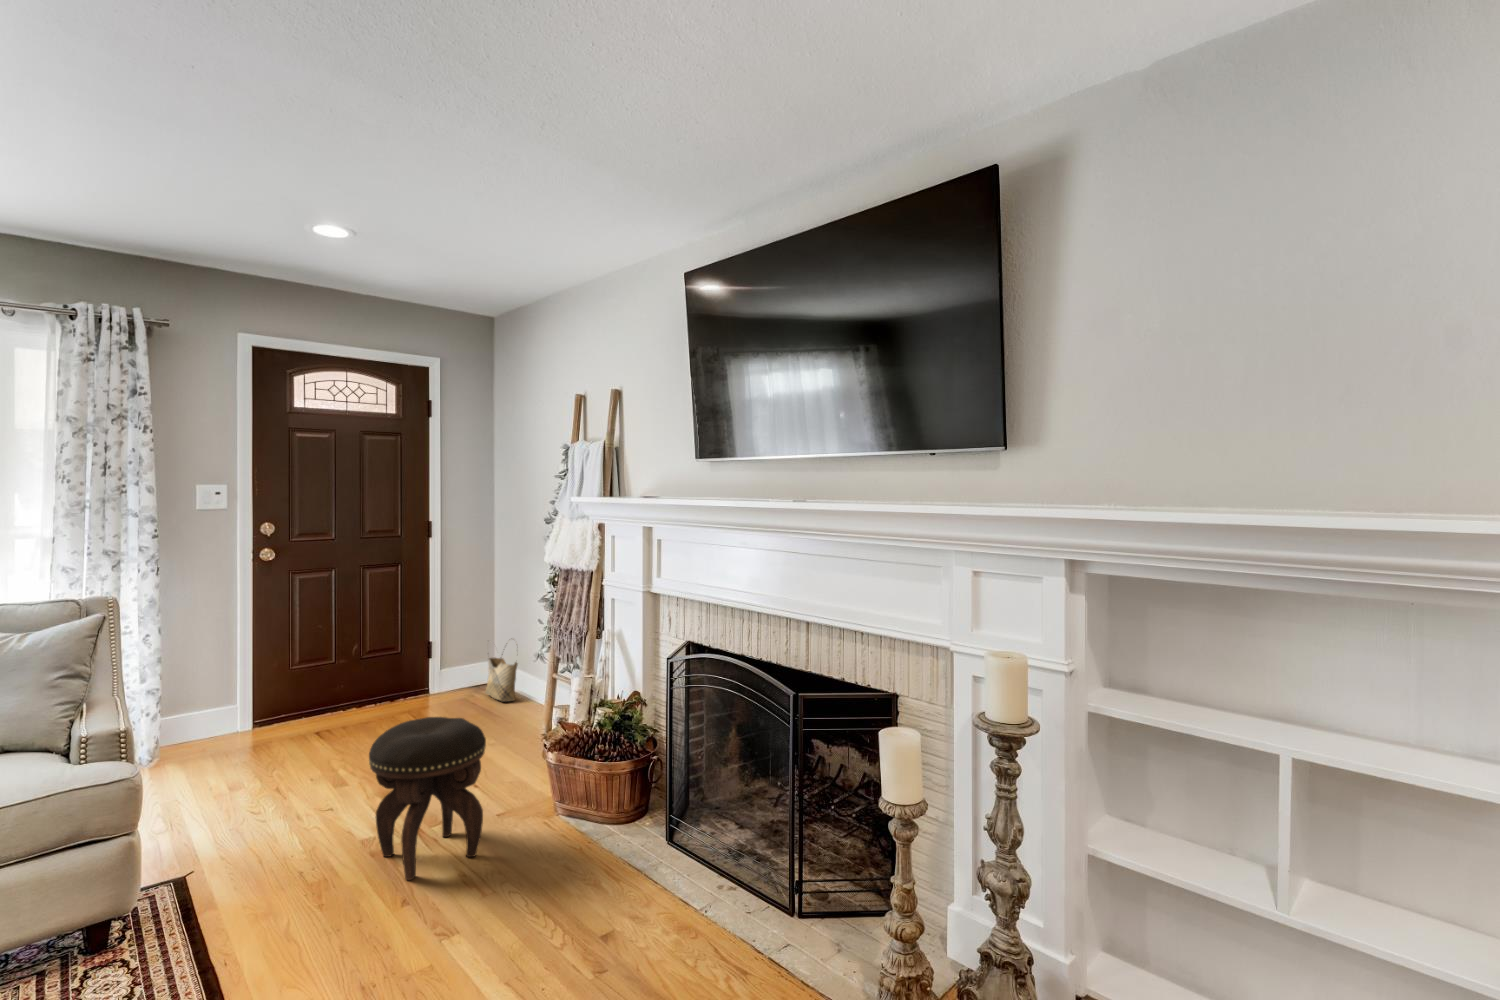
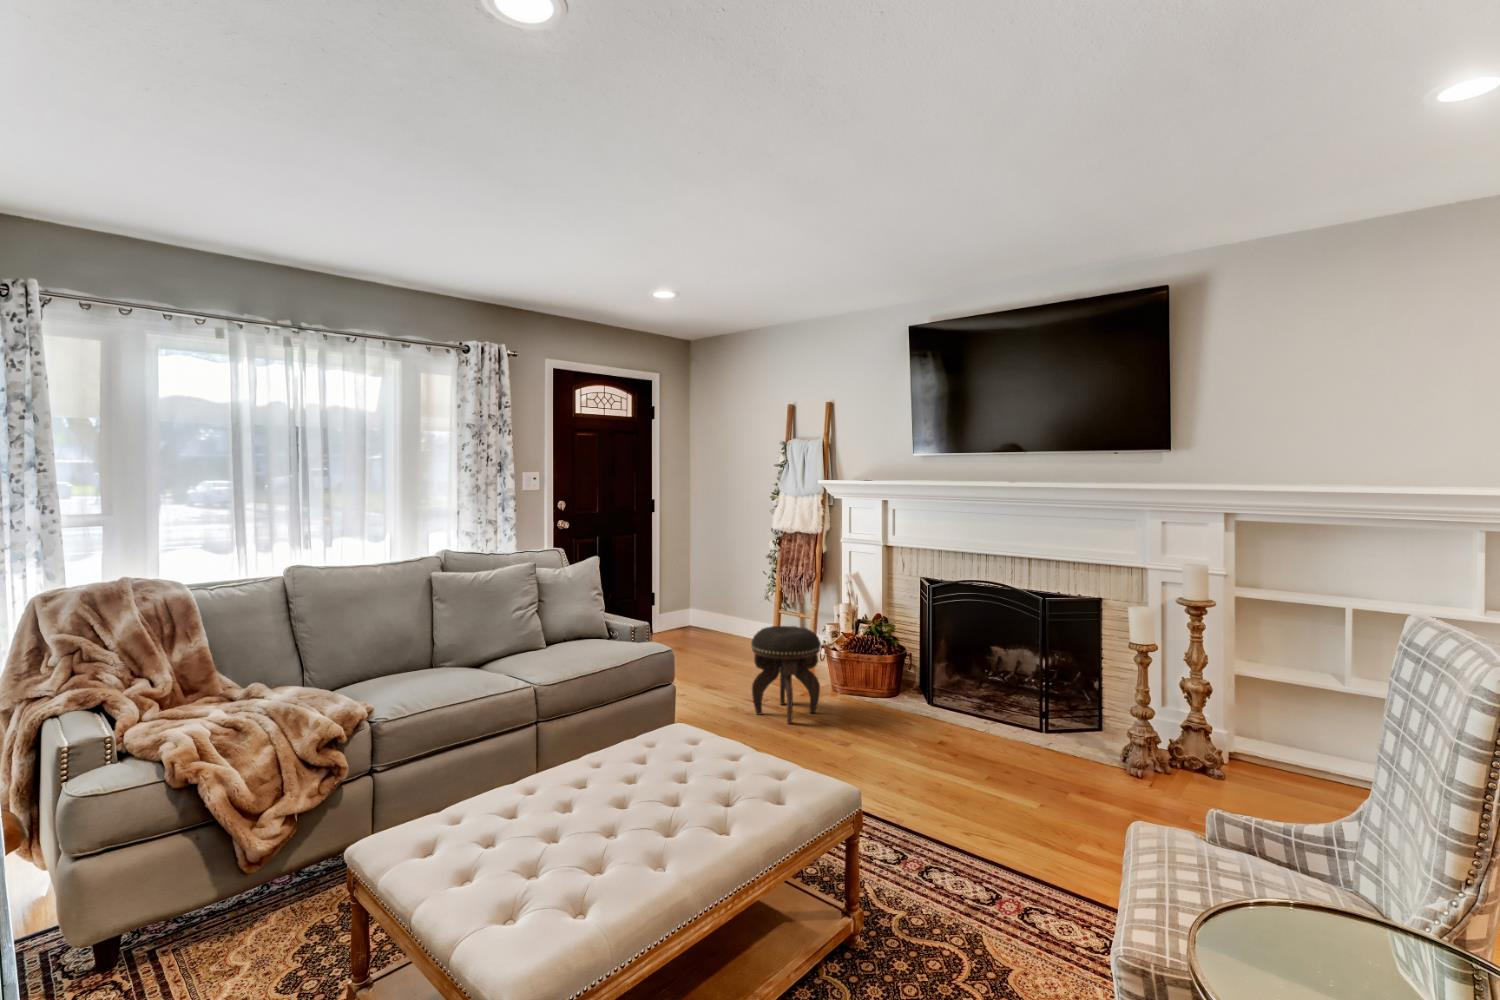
woven basket: present [485,654,518,701] -> none [696,588,725,635]

